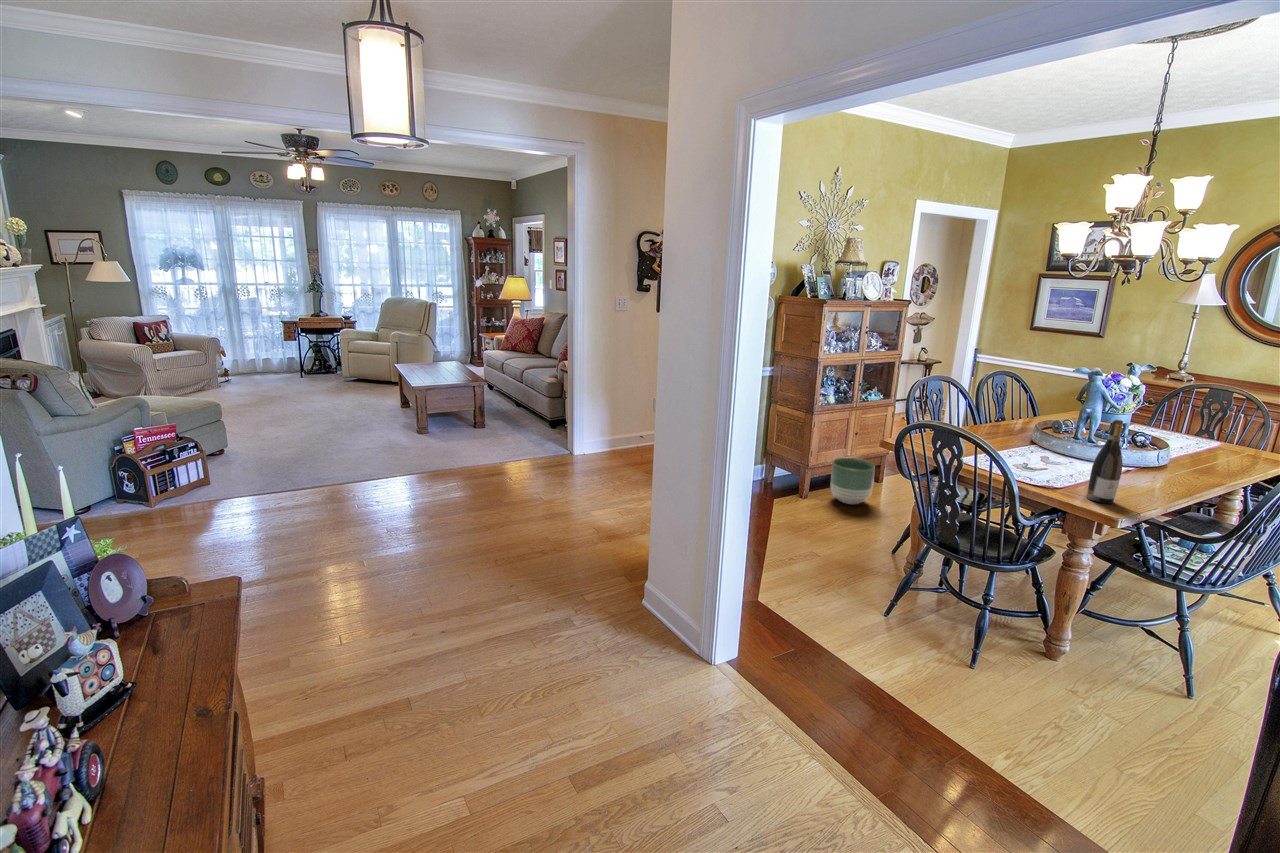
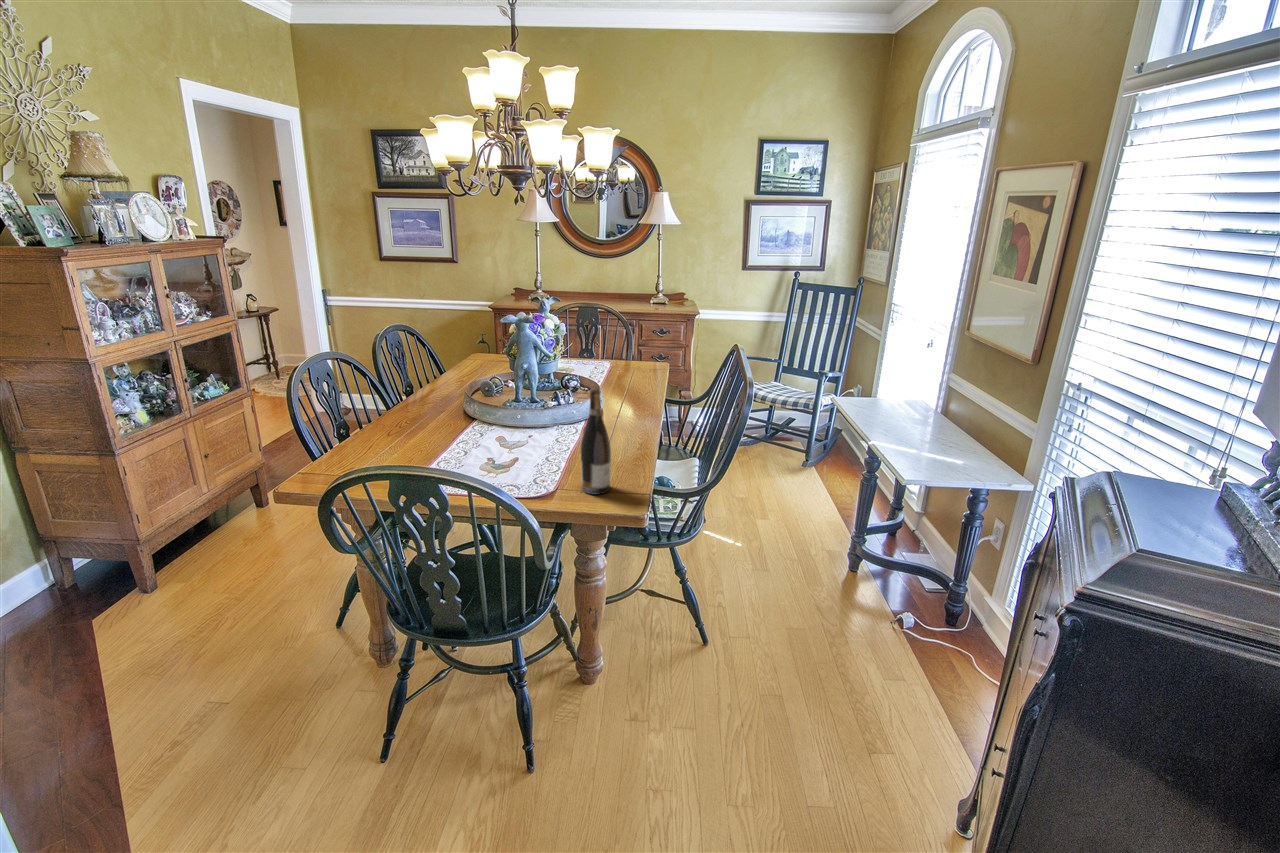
planter: present [831,458,875,504] -> none [183,494,264,571]

